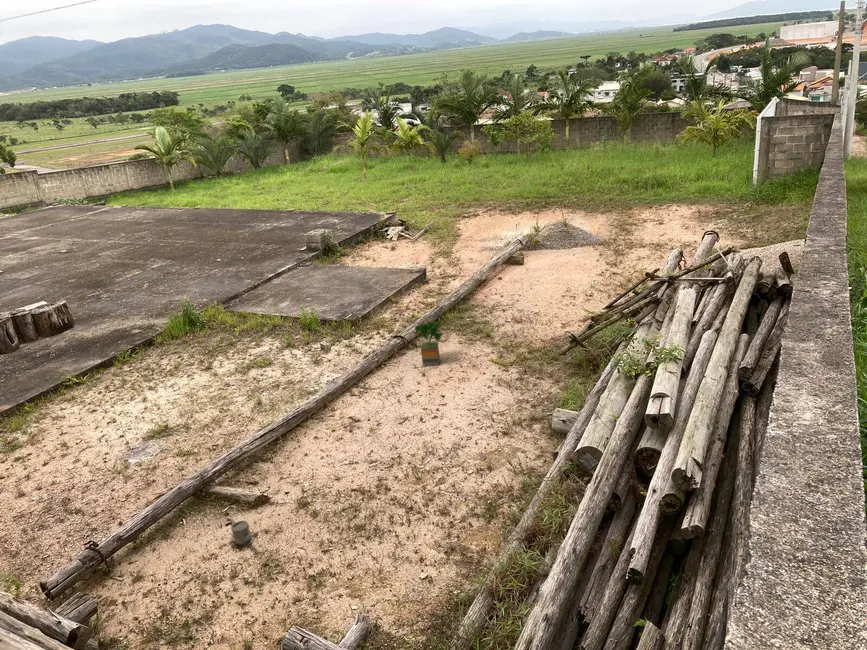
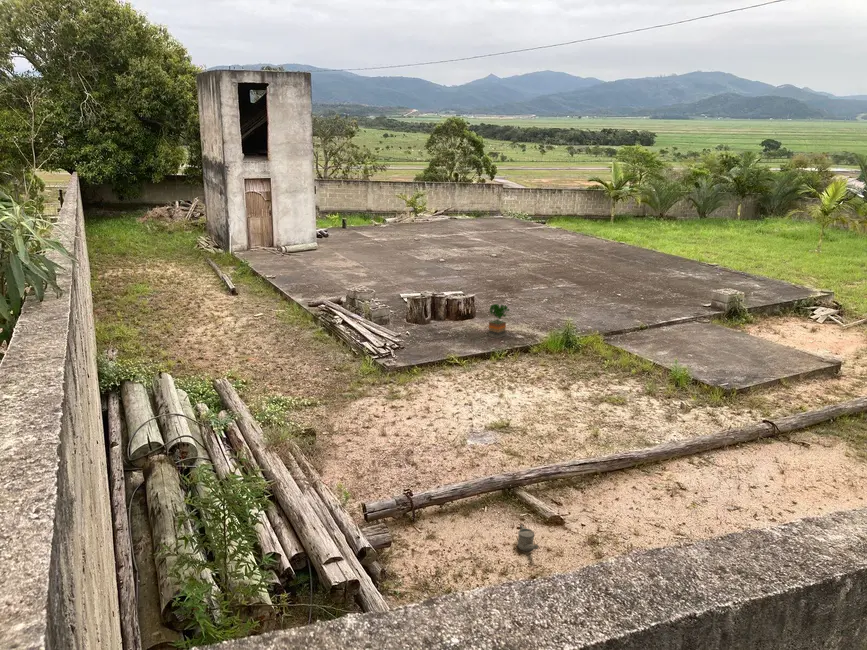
potted tree: present [415,322,443,366] -> present [489,304,509,338]

